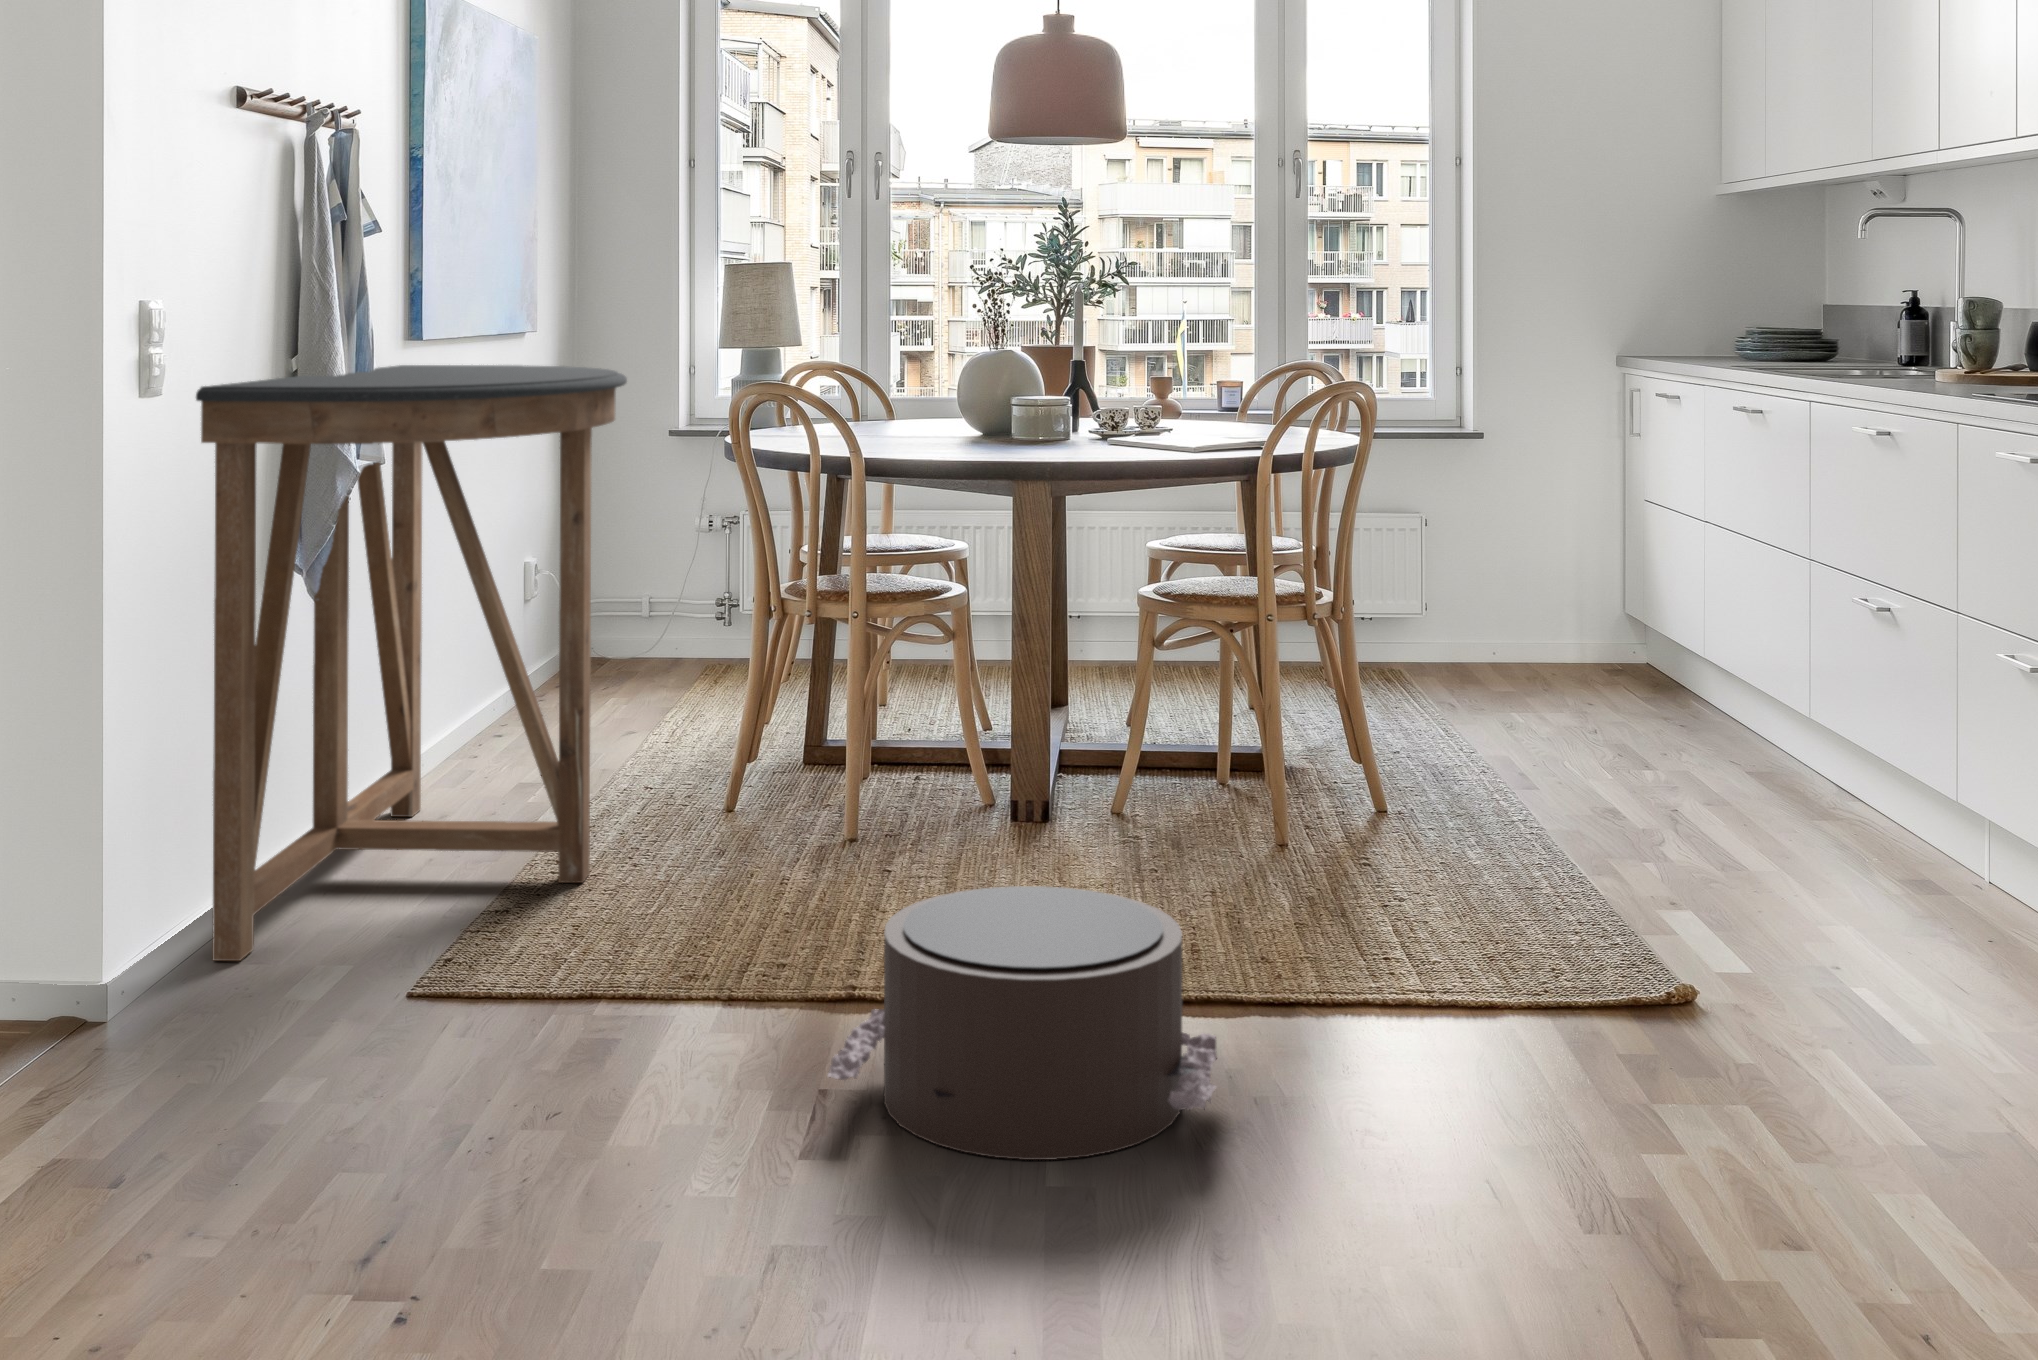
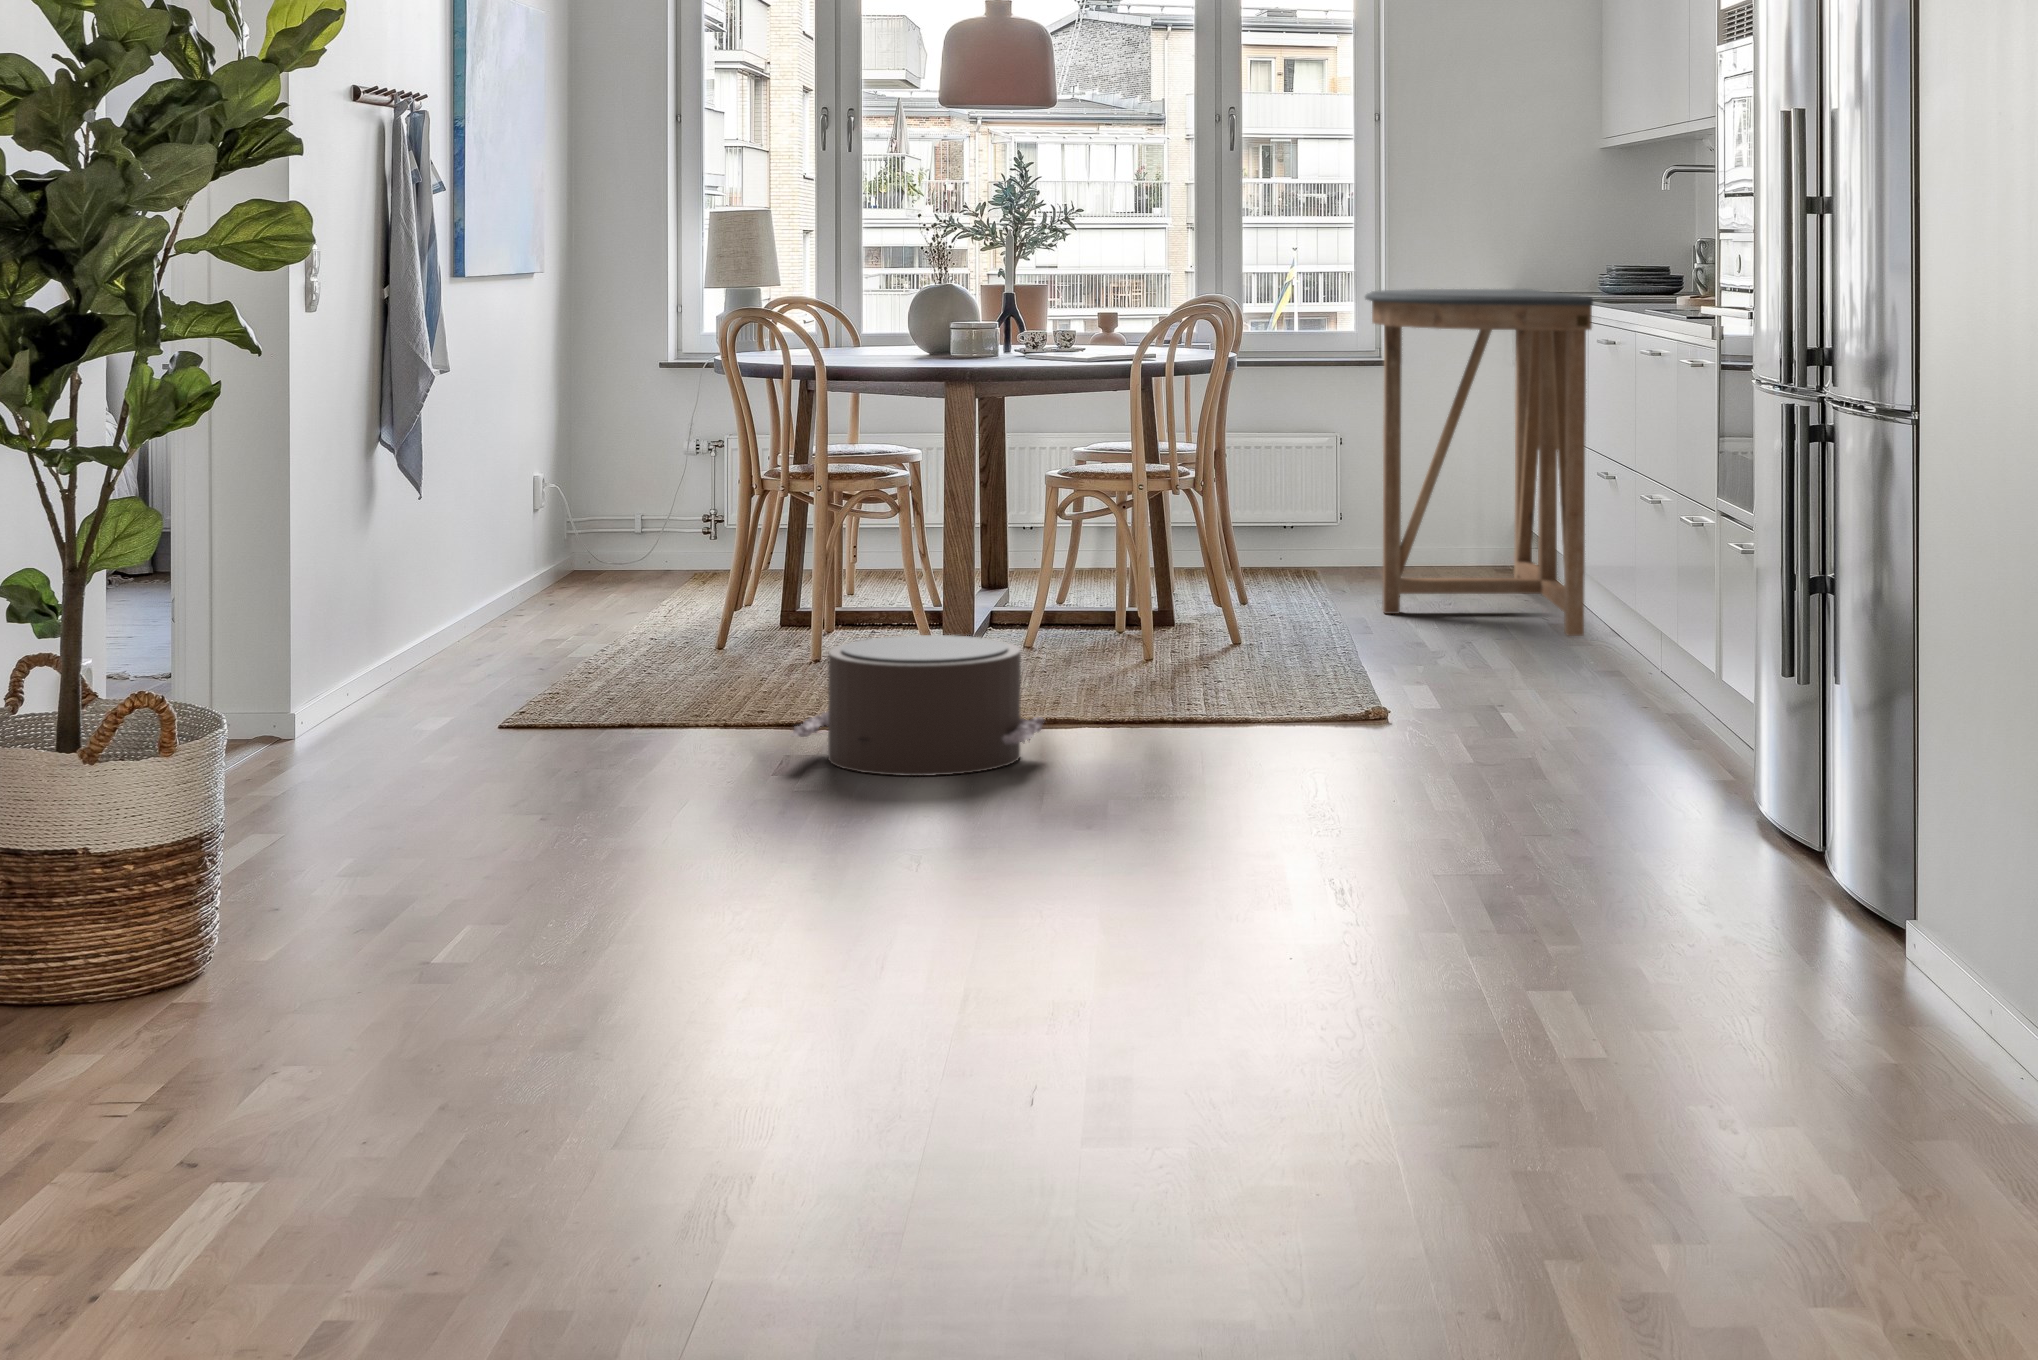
console table: present [196,365,627,961] -> present [1365,289,1593,636]

